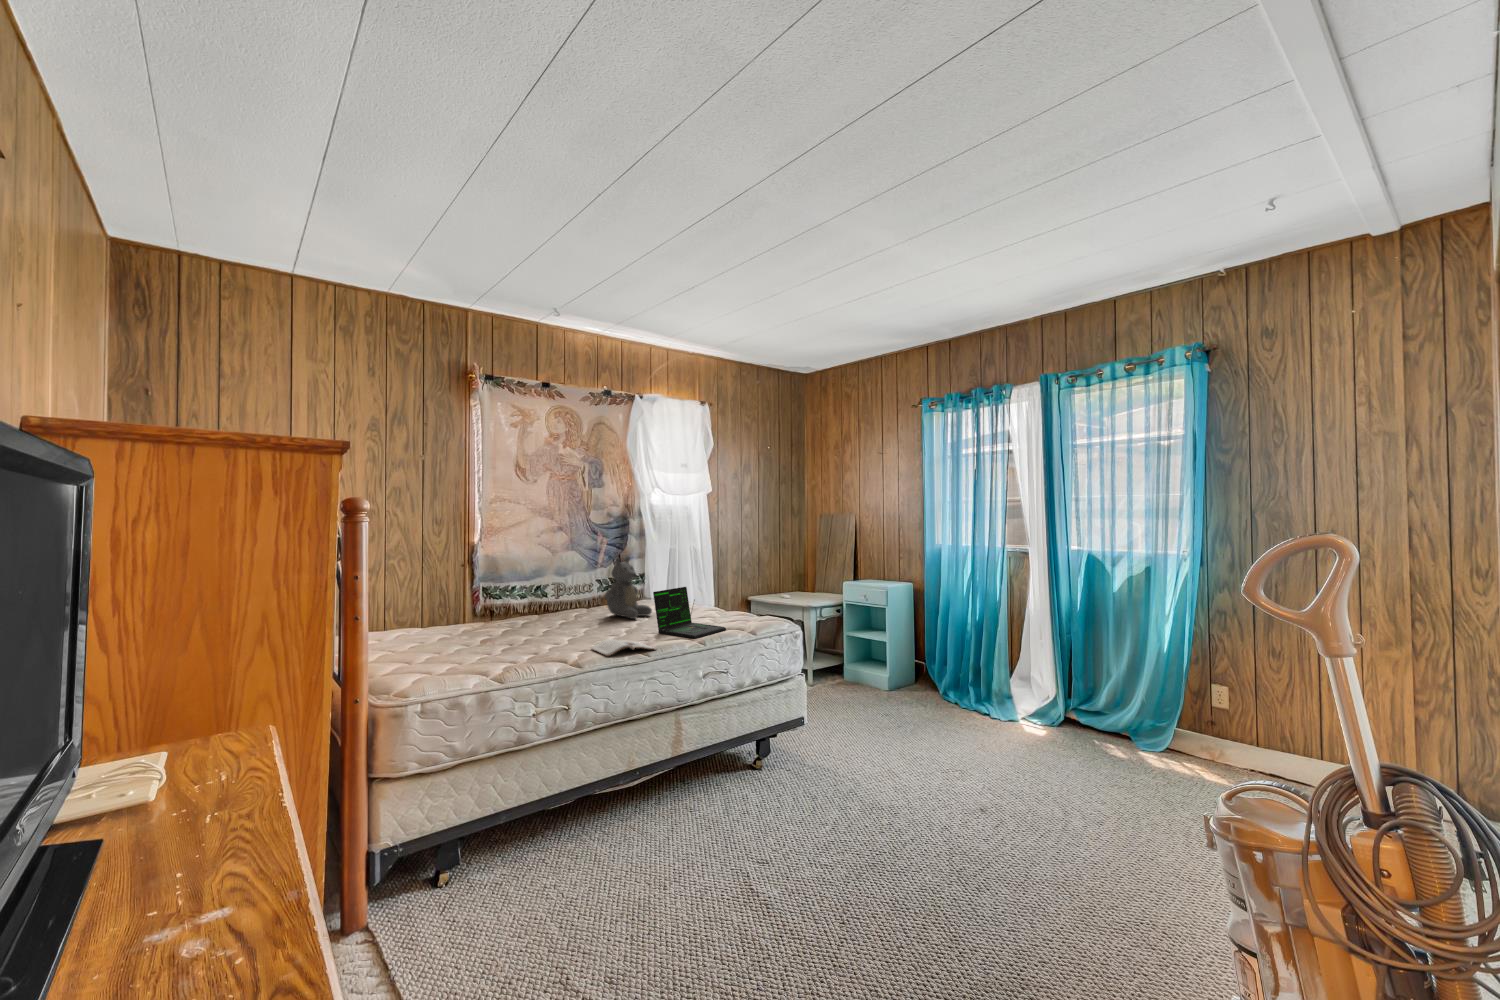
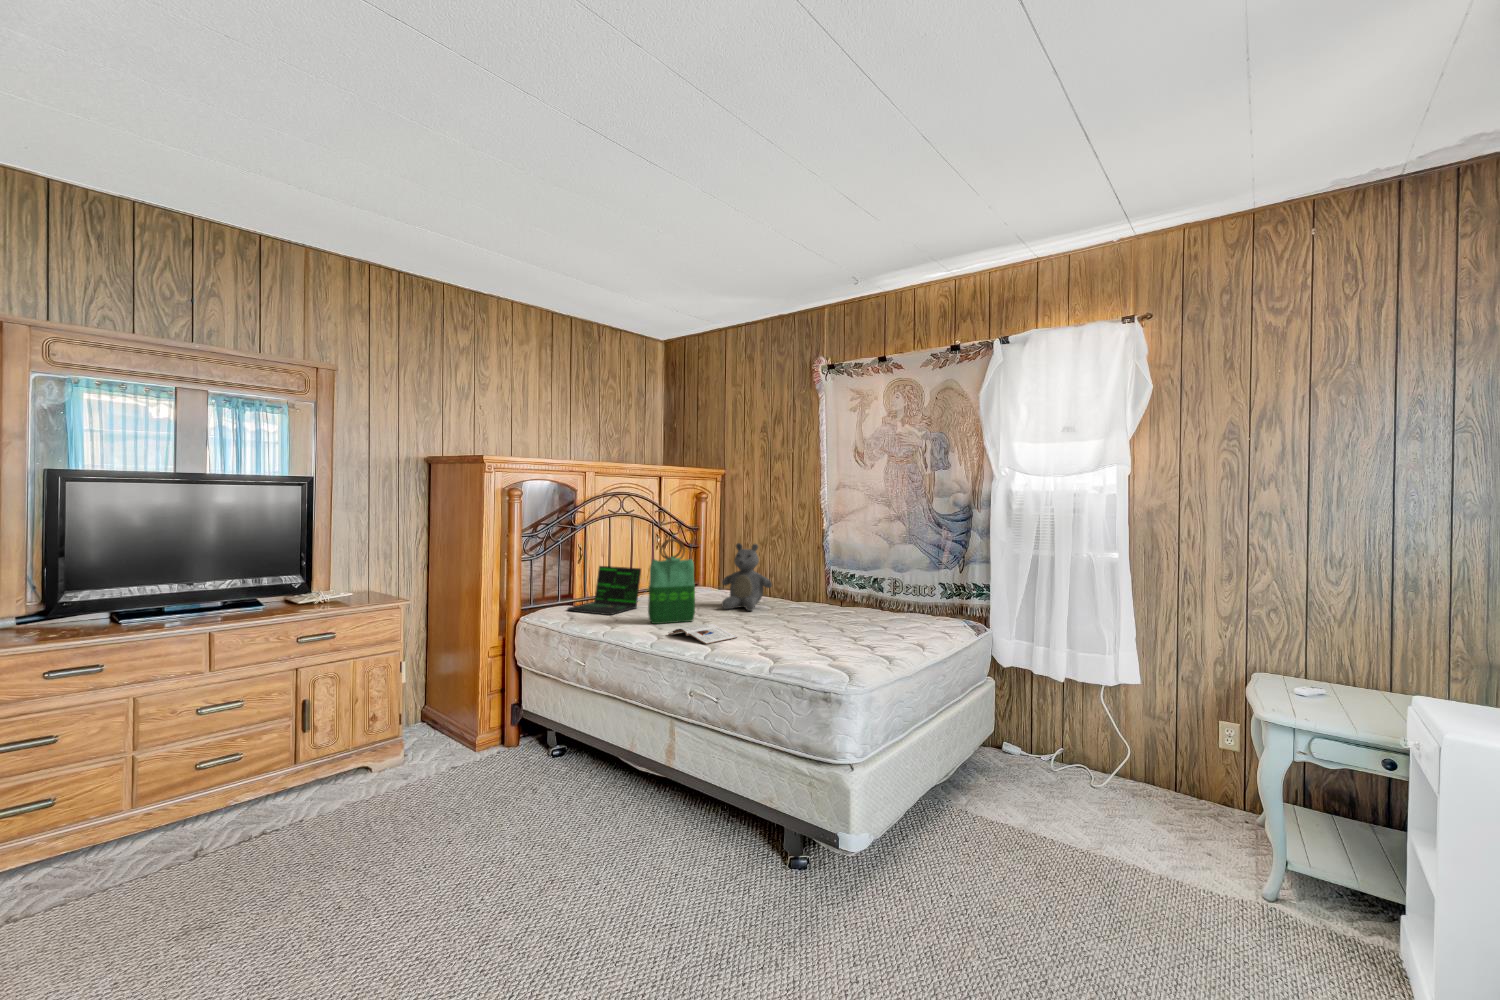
teddy bear: present [605,557,652,619] -> present [722,543,772,611]
tote bag: none [529,565,554,660] -> present [648,539,695,624]
laptop: present [653,587,726,638] -> present [567,566,648,615]

